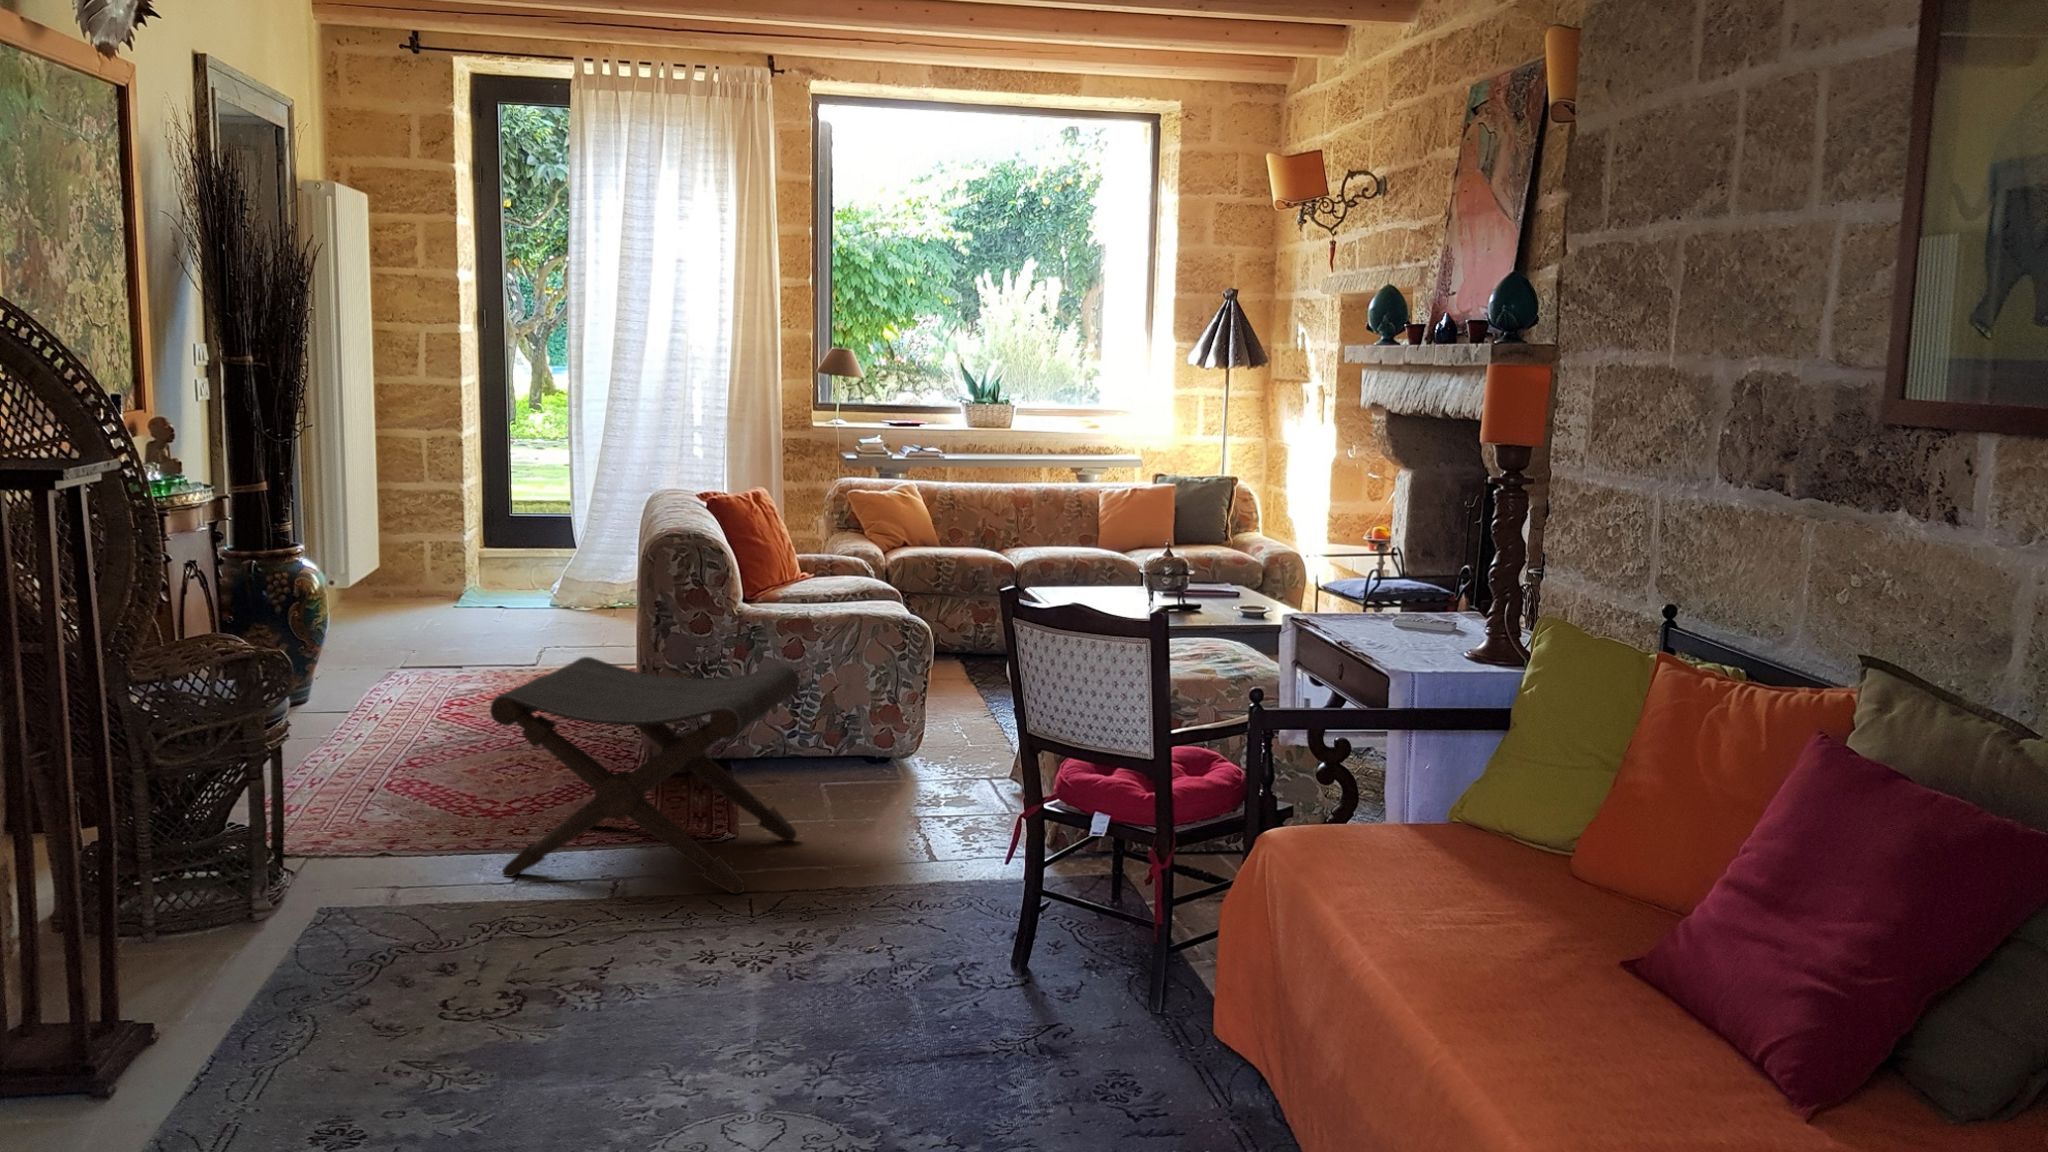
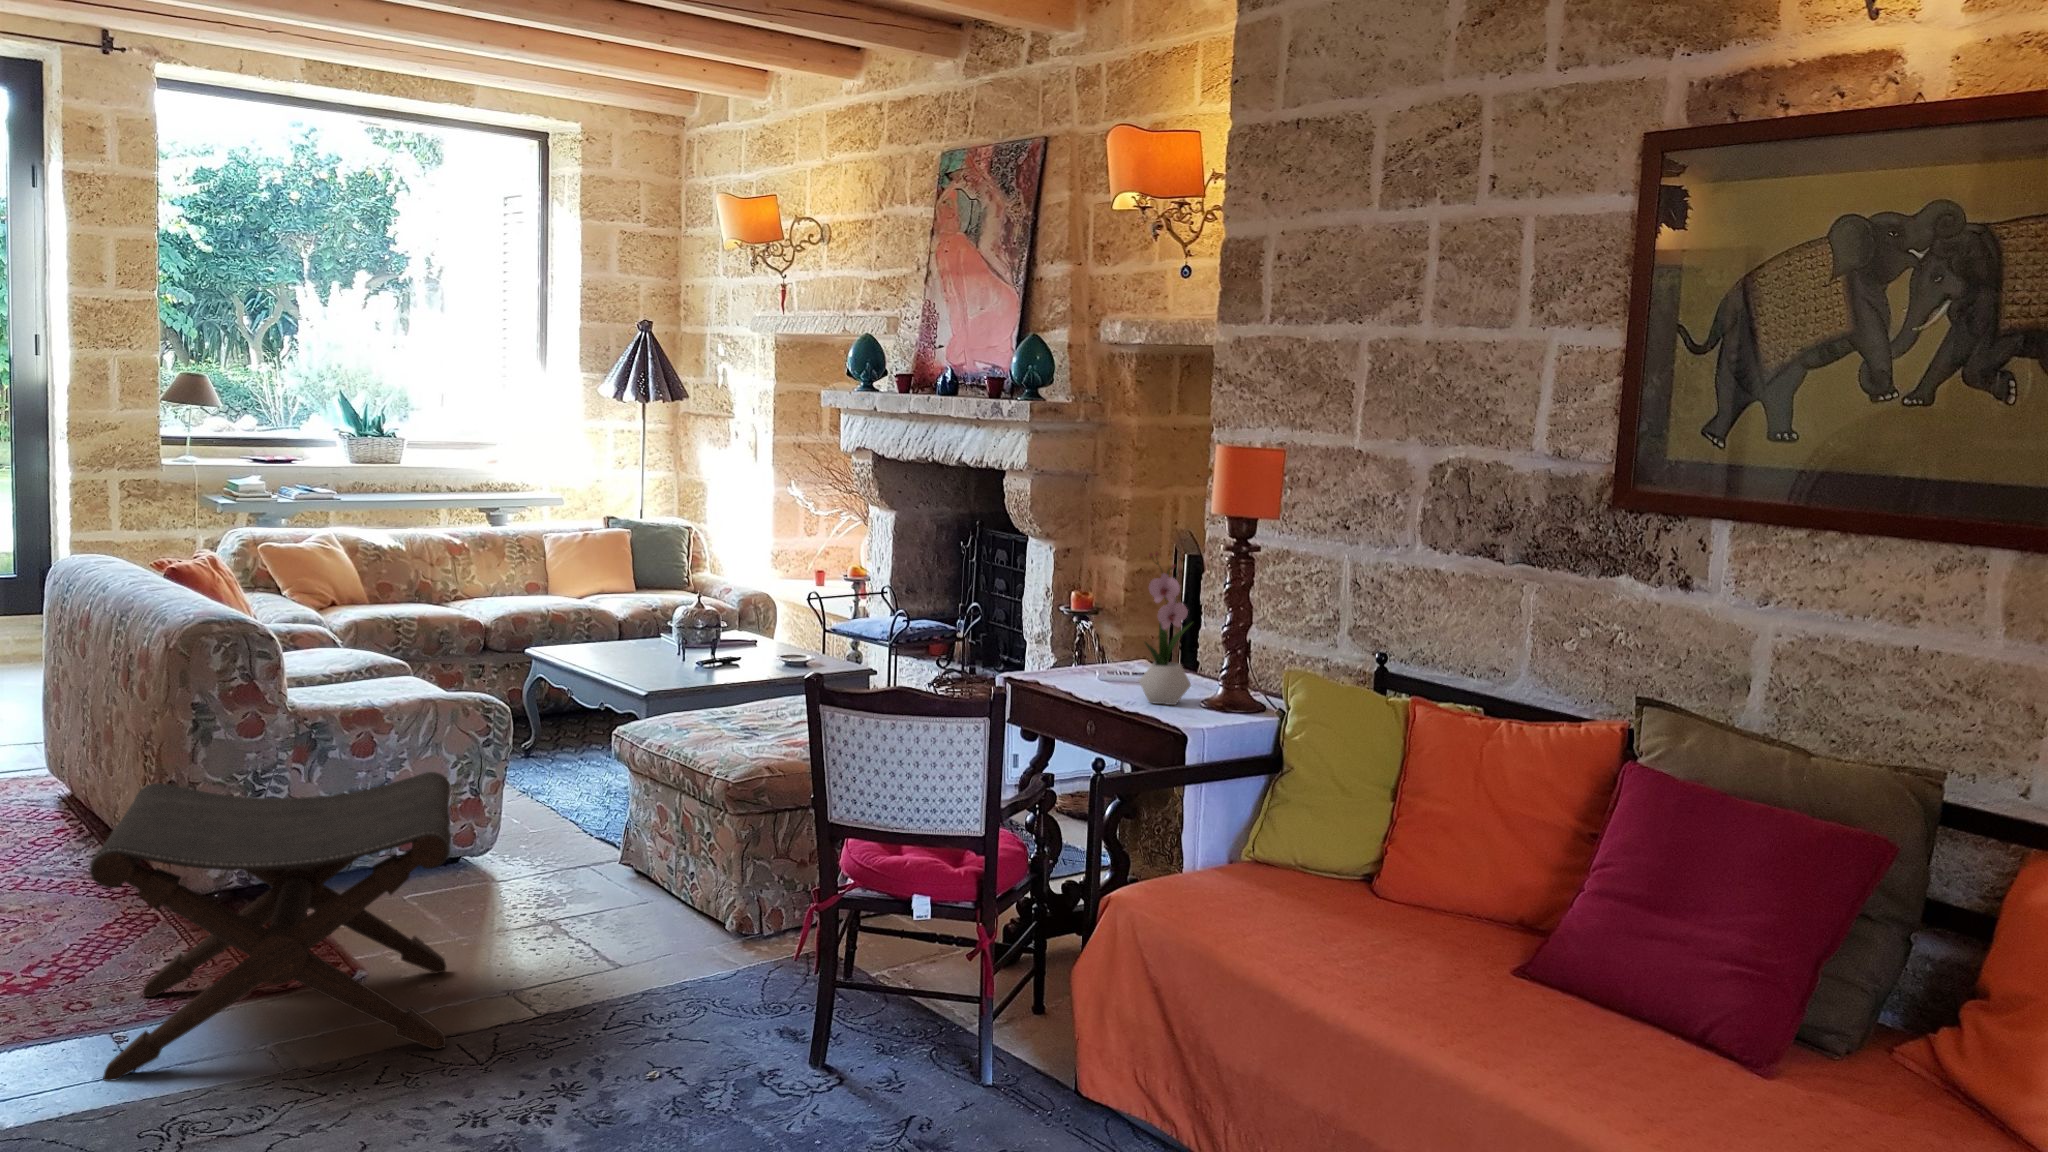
flower arrangement: none [1376,480,1443,646] -> present [1139,552,1192,705]

